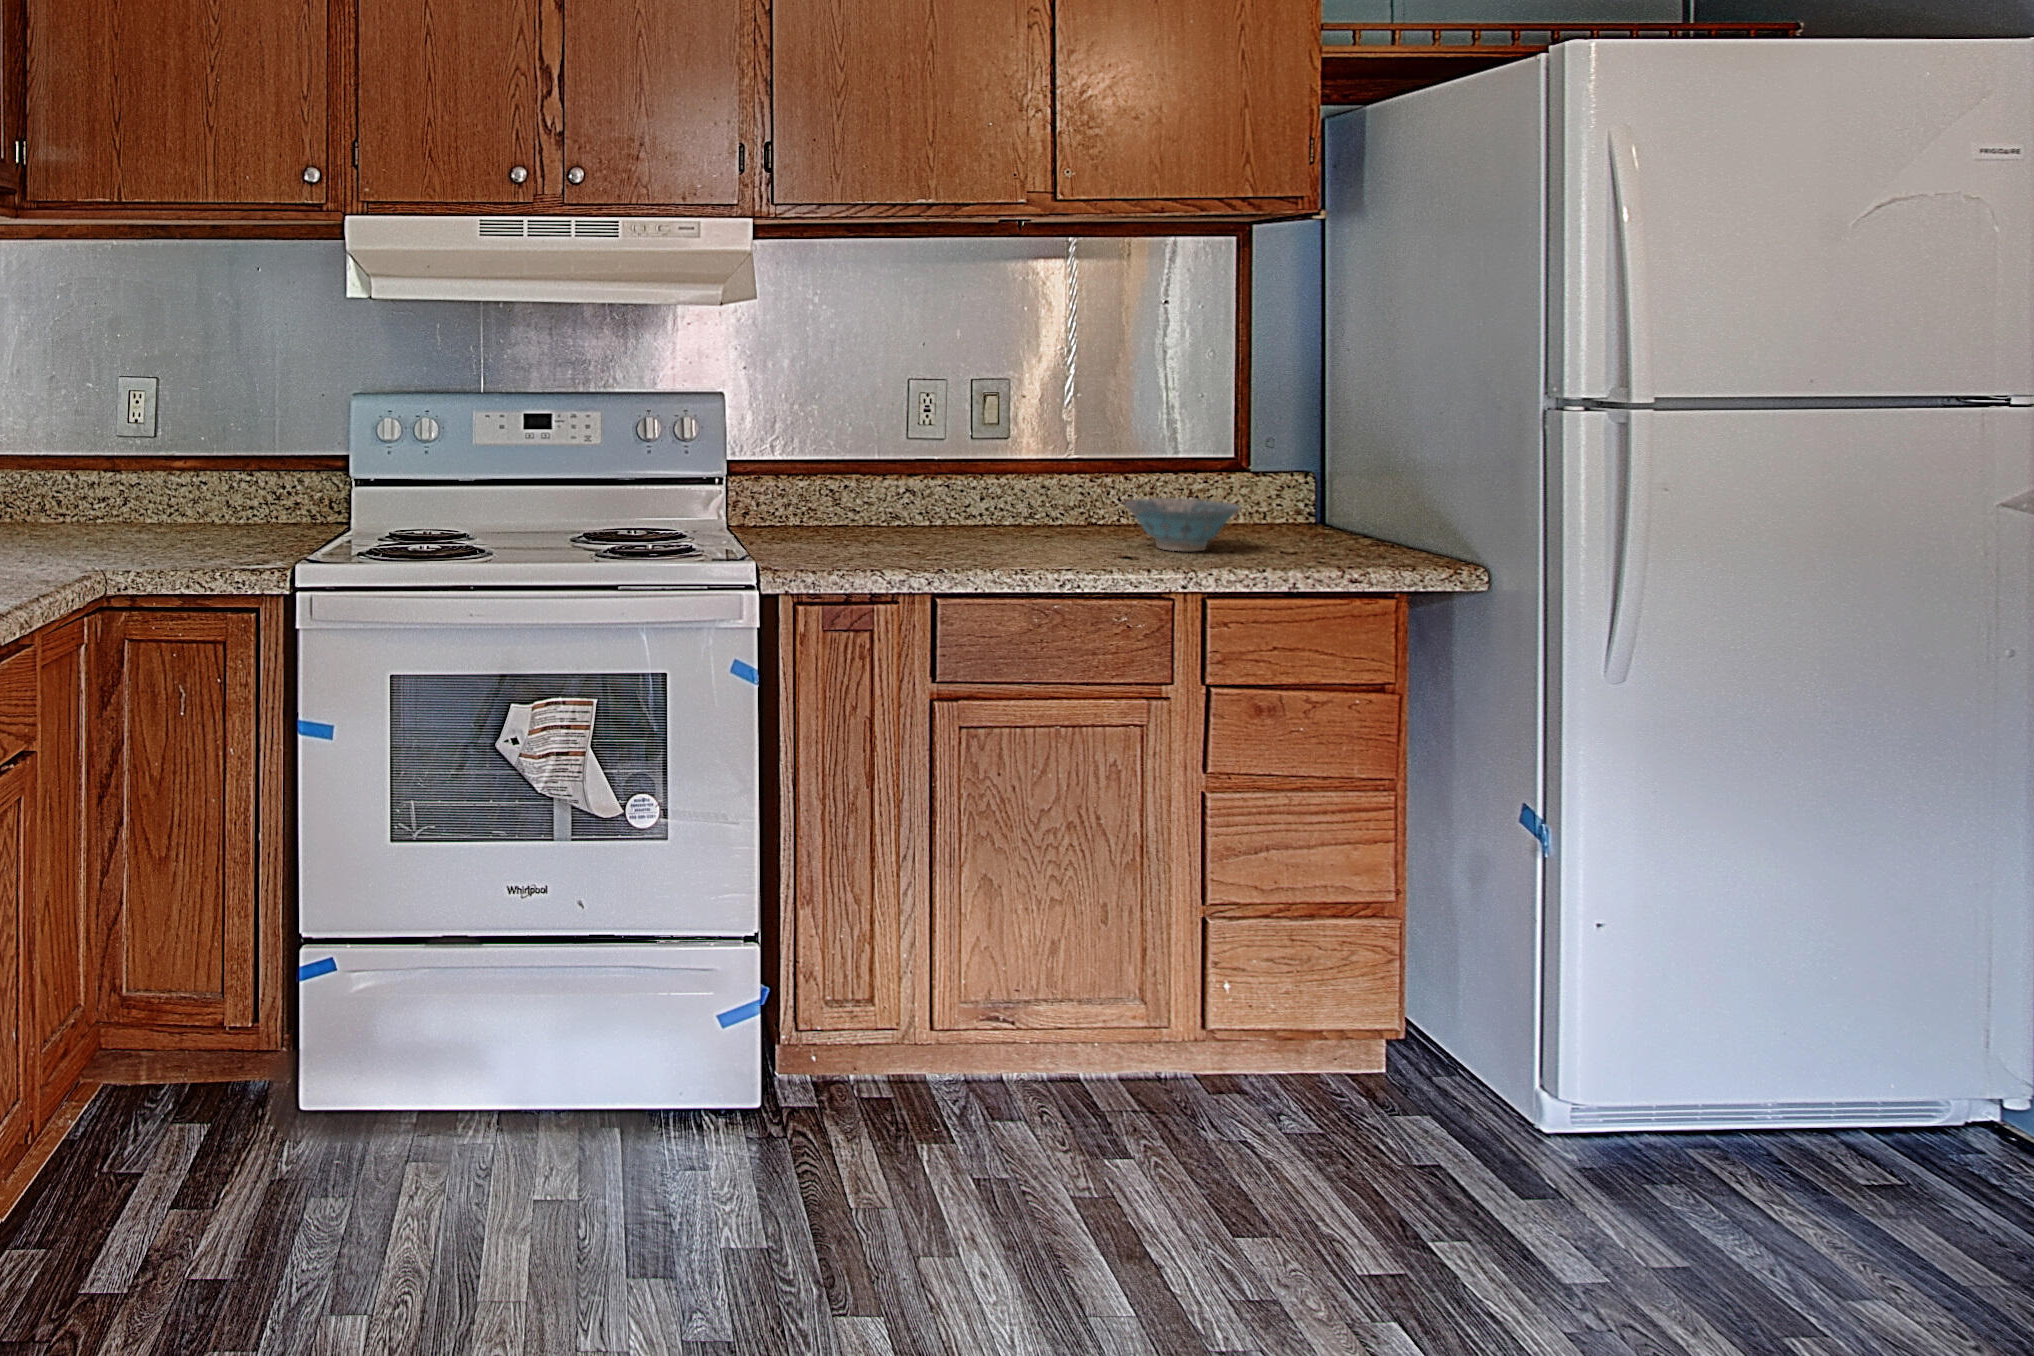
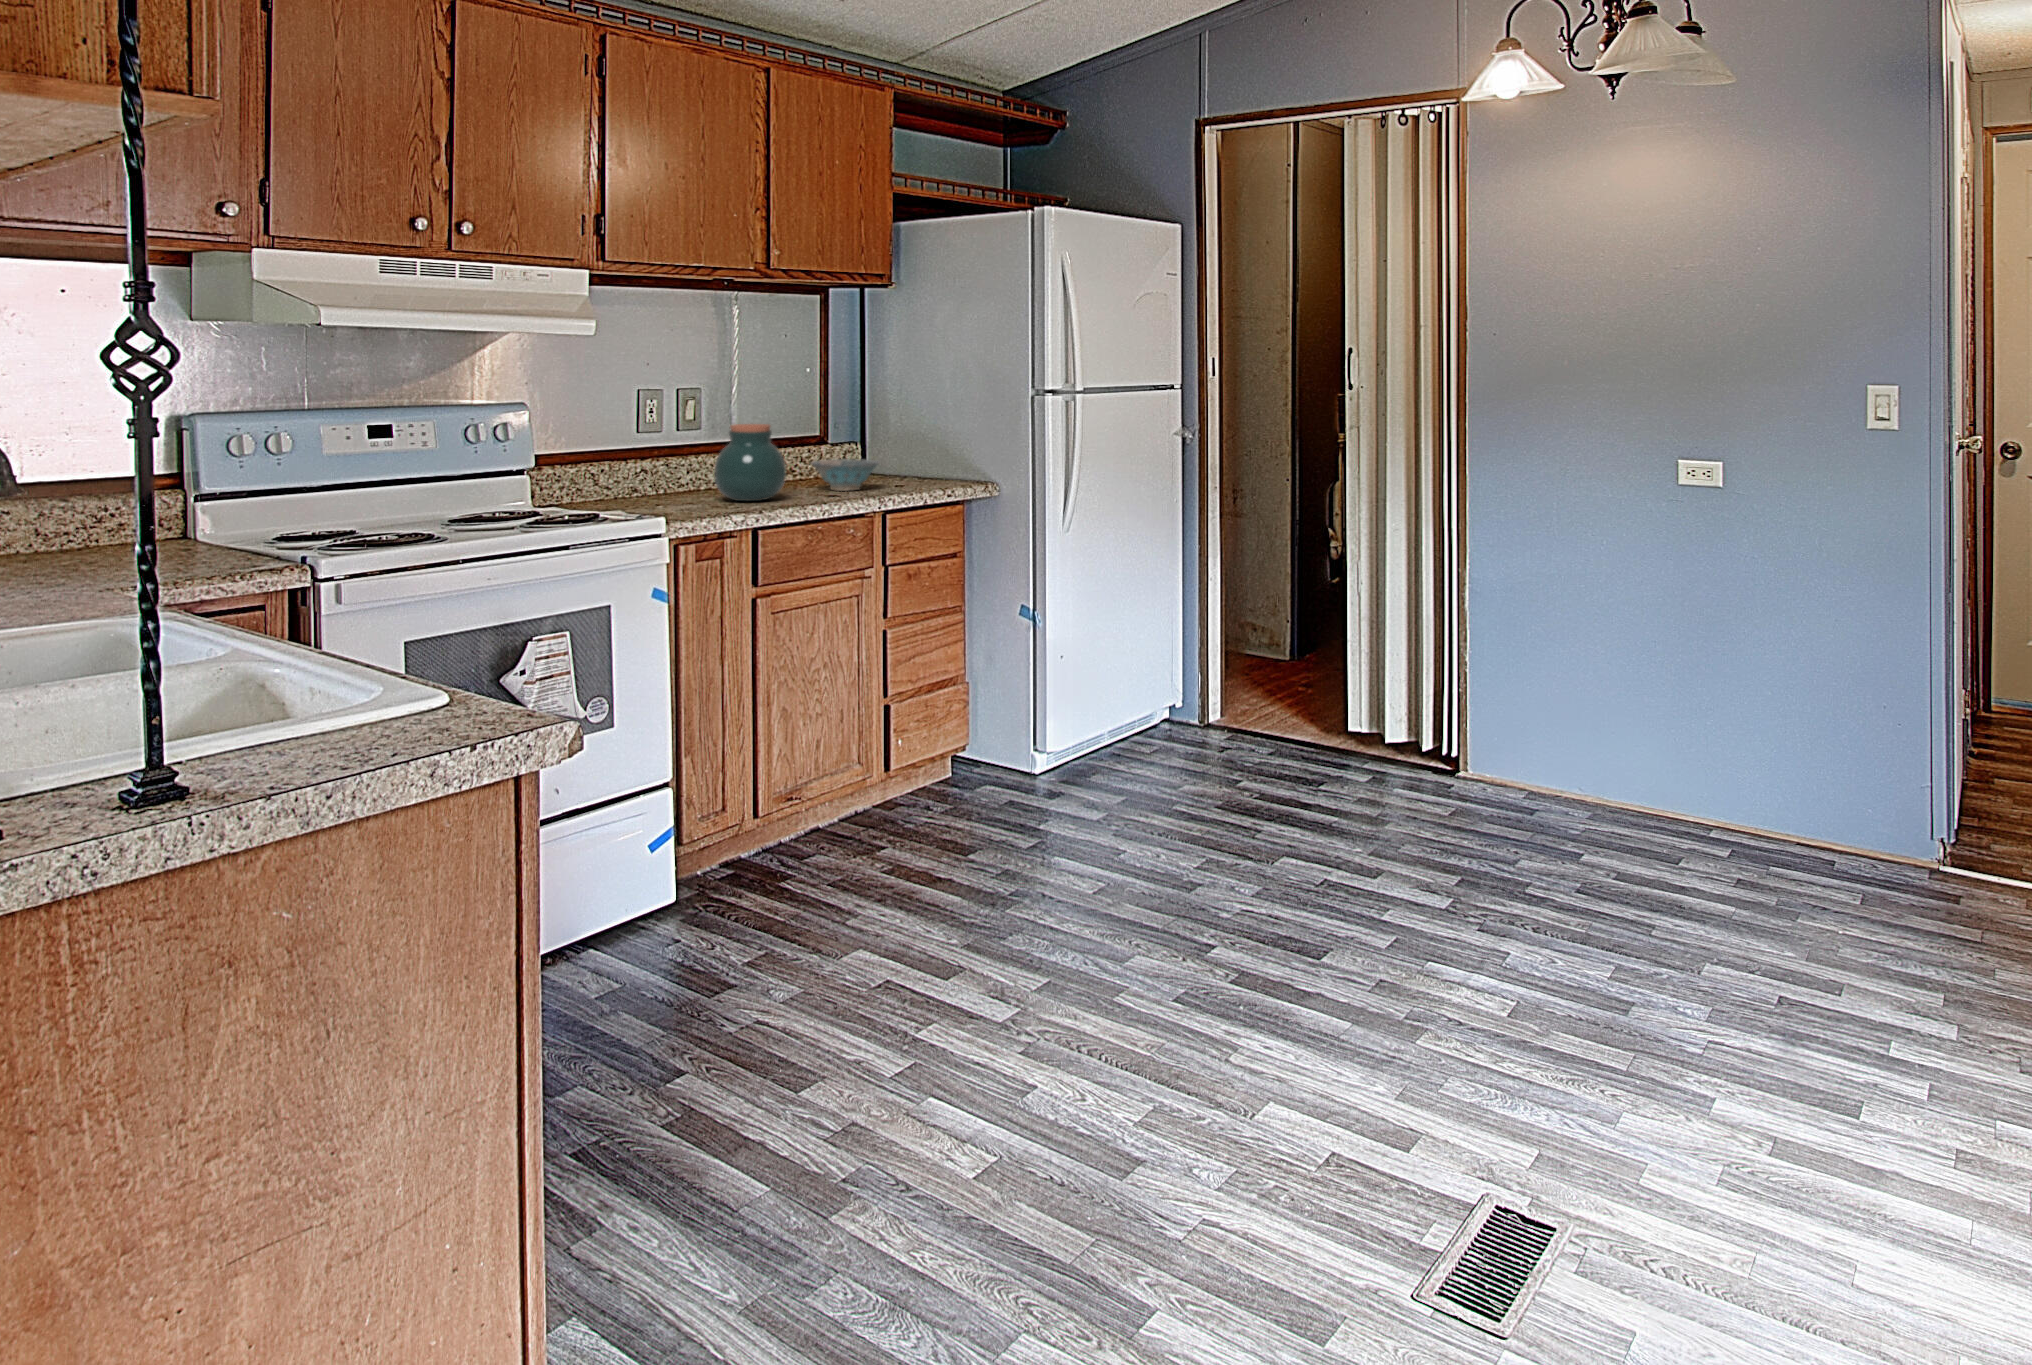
jar: none [937,435,1043,551] -> present [714,424,786,501]

